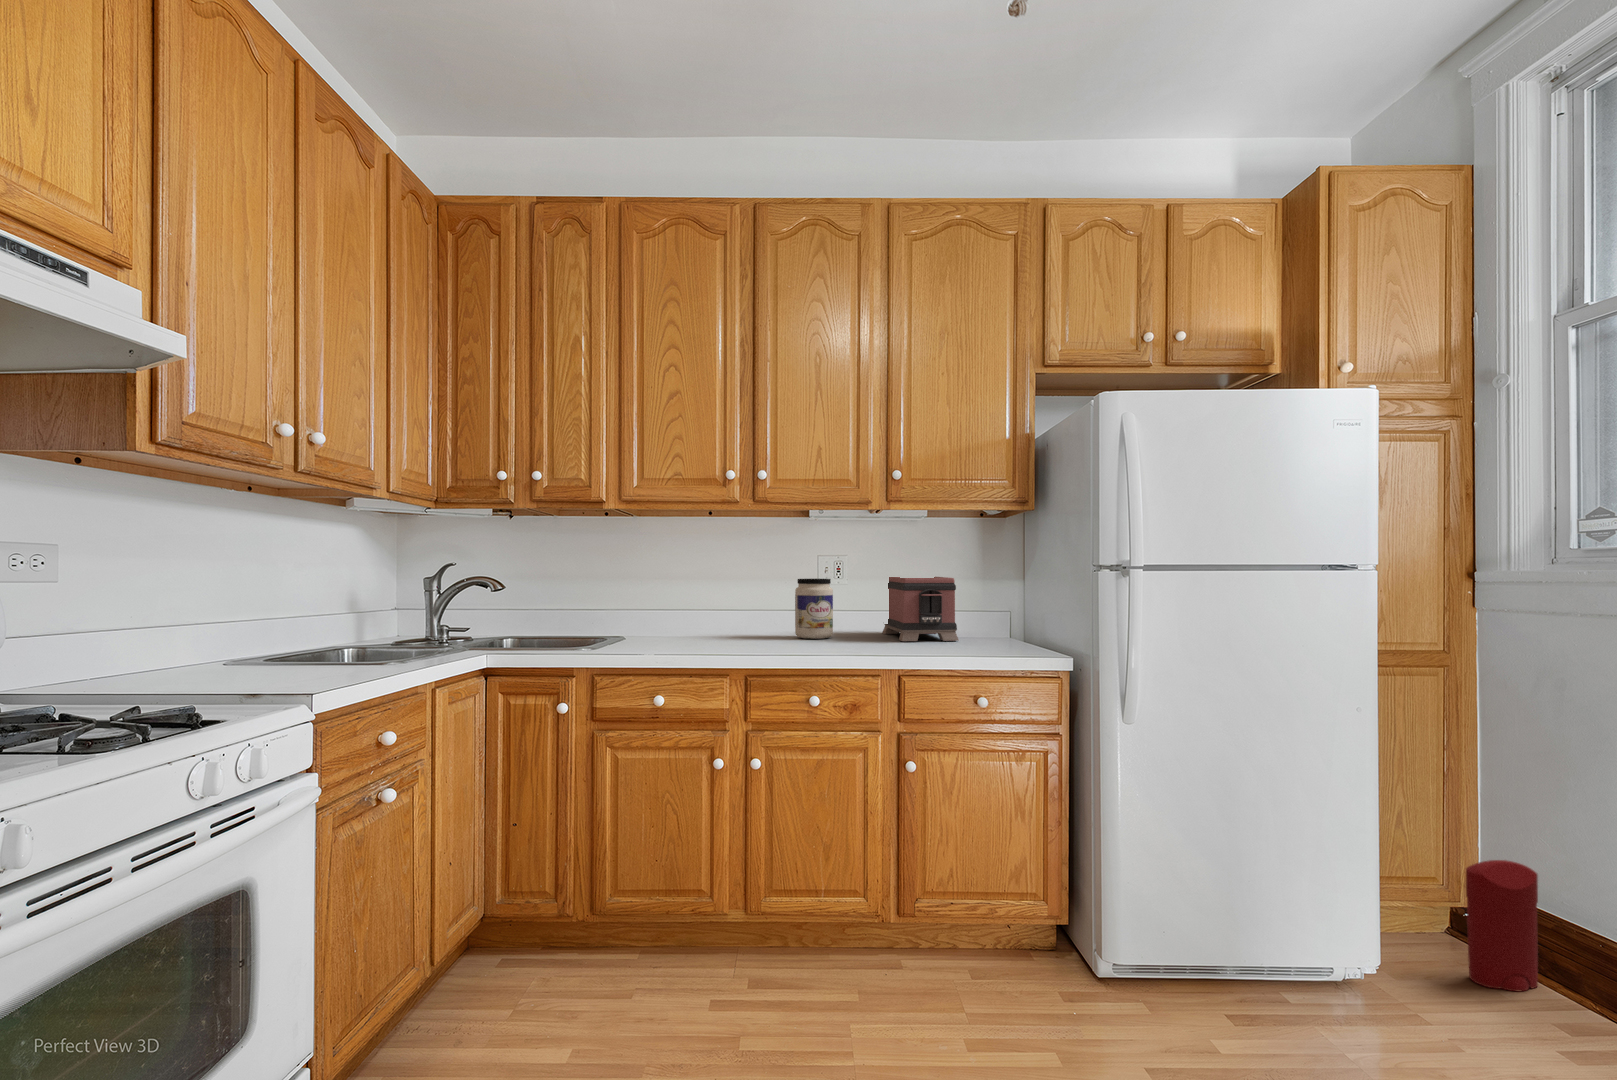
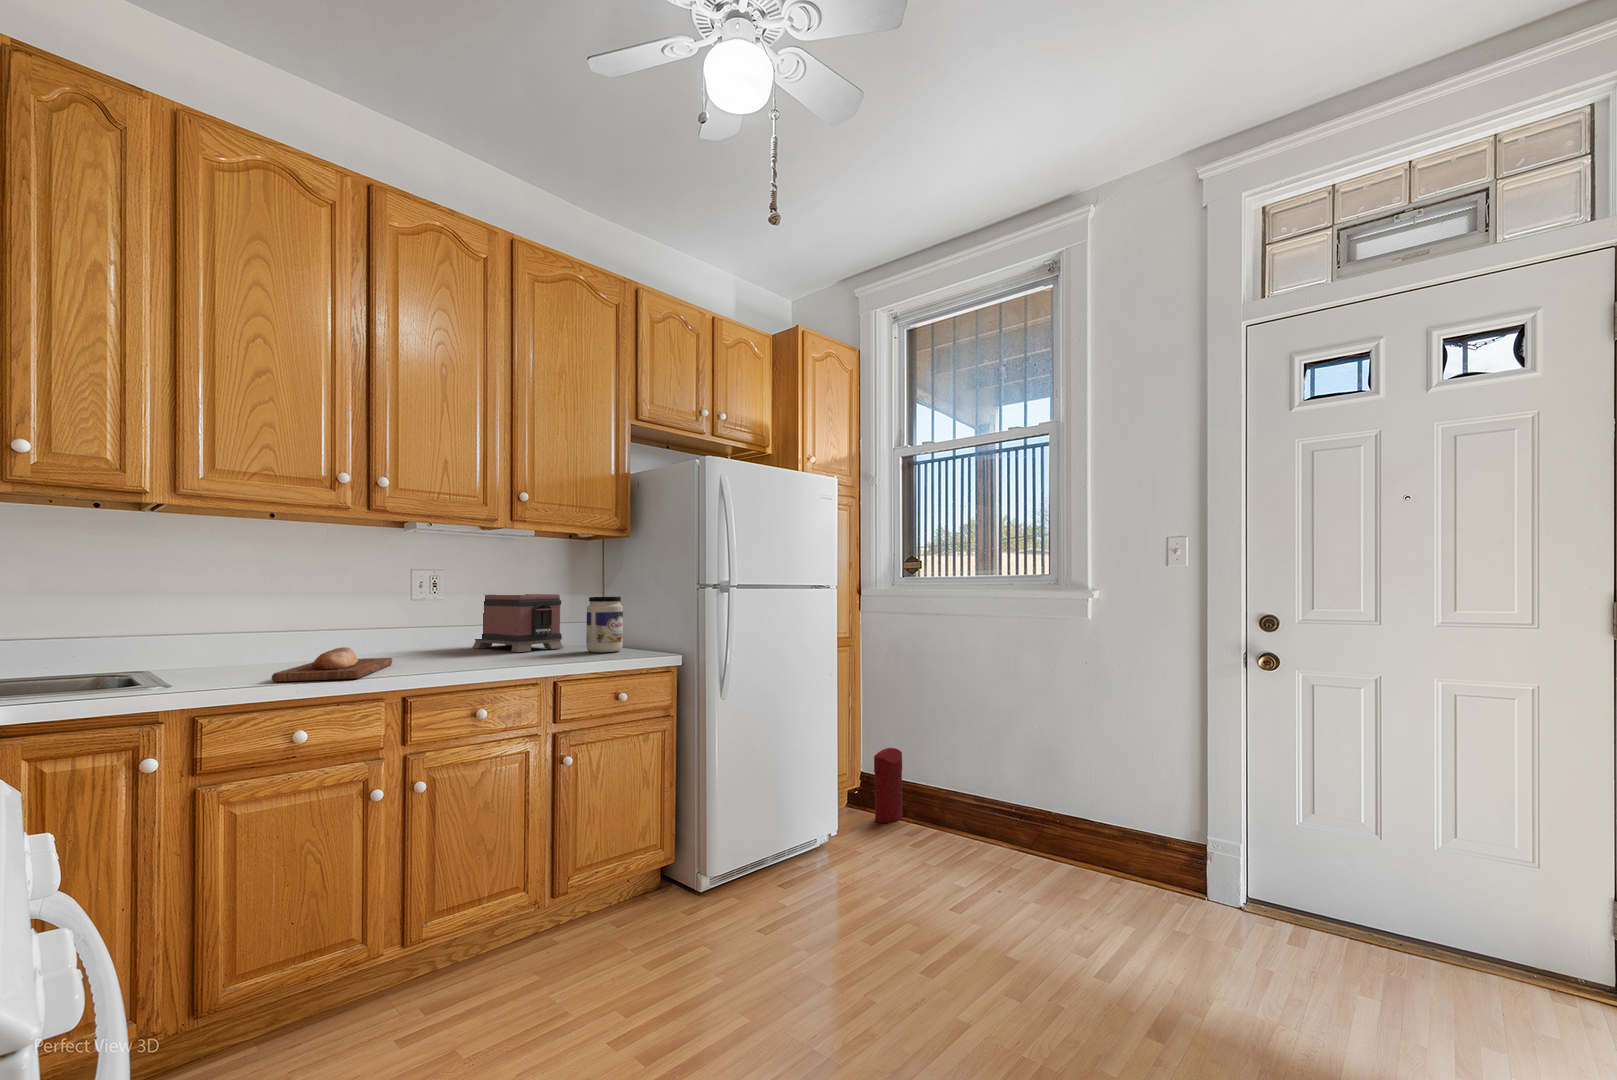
jar: present [795,579,833,639] -> present [586,597,623,652]
bread loaf: none [656,624,772,653] -> present [272,647,392,682]

